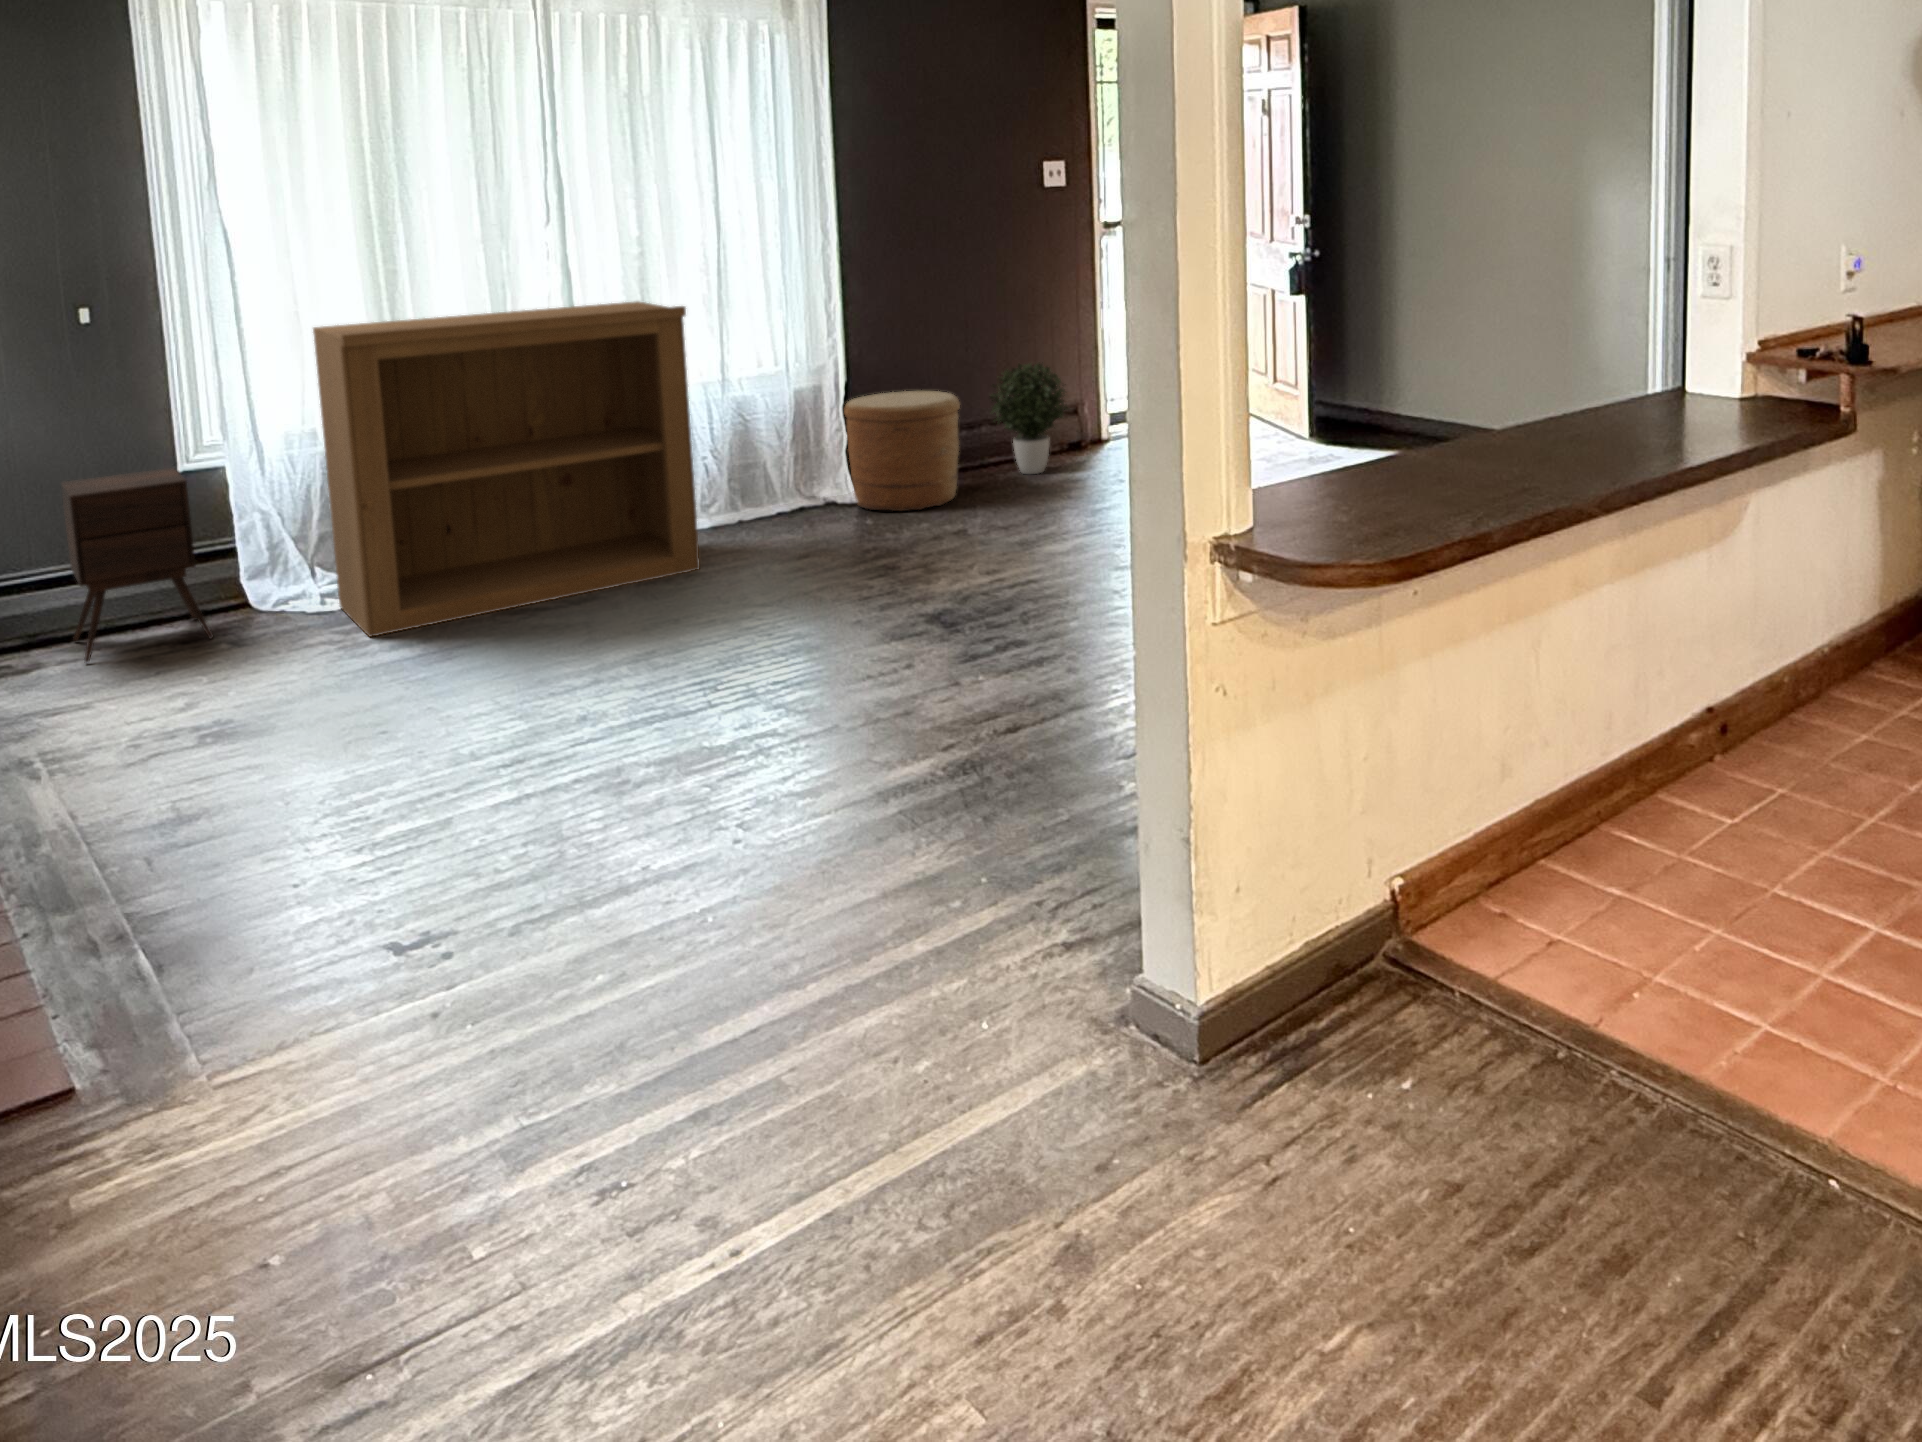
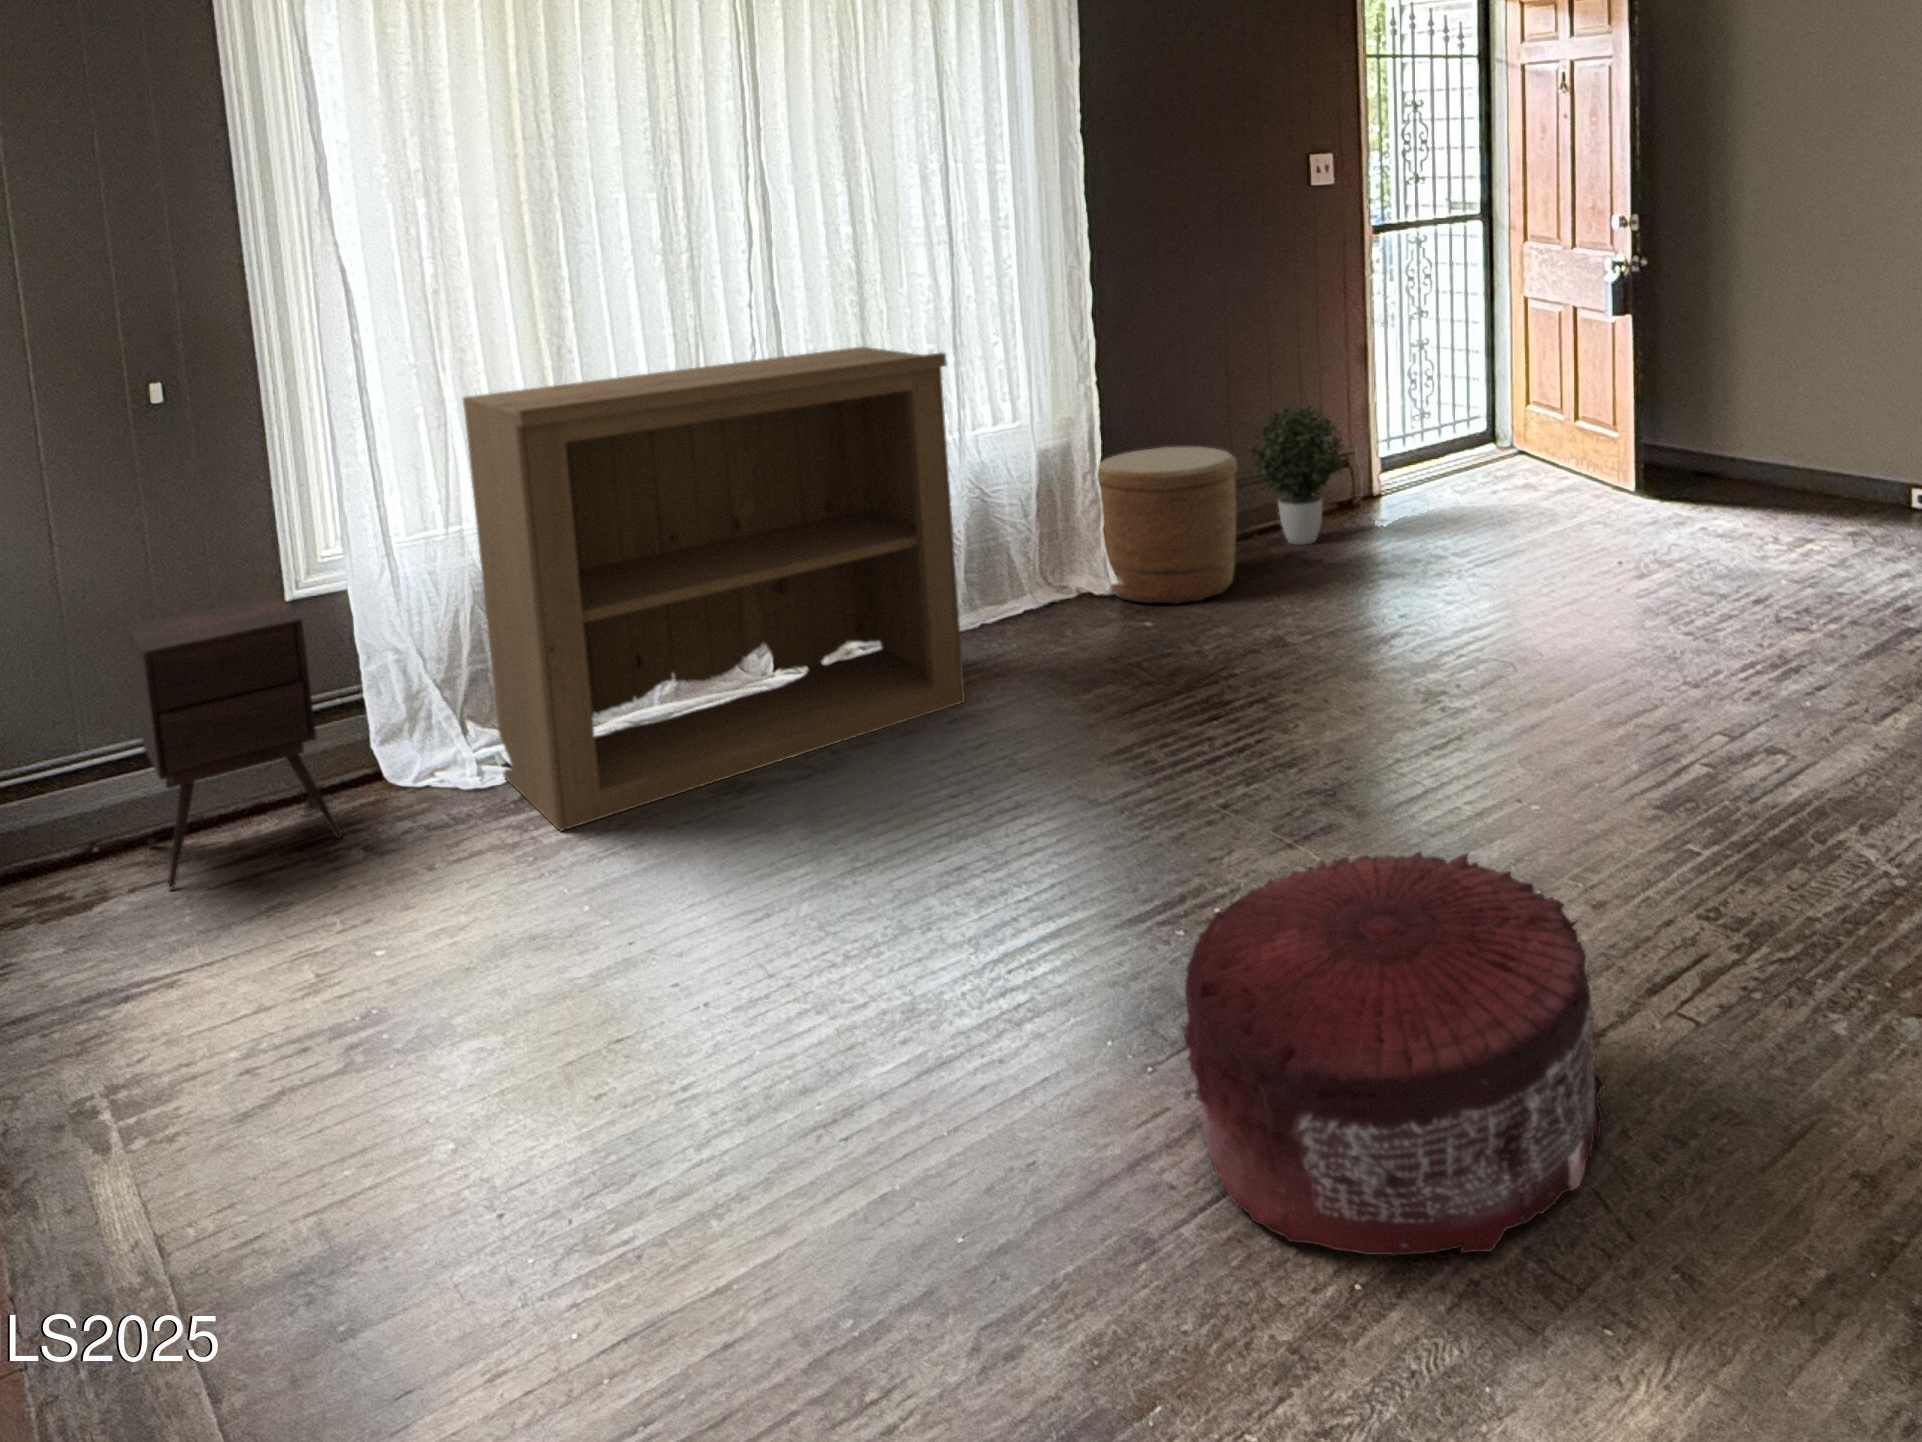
pouf: none [684,624,959,824] -> present [1182,851,1605,1255]

